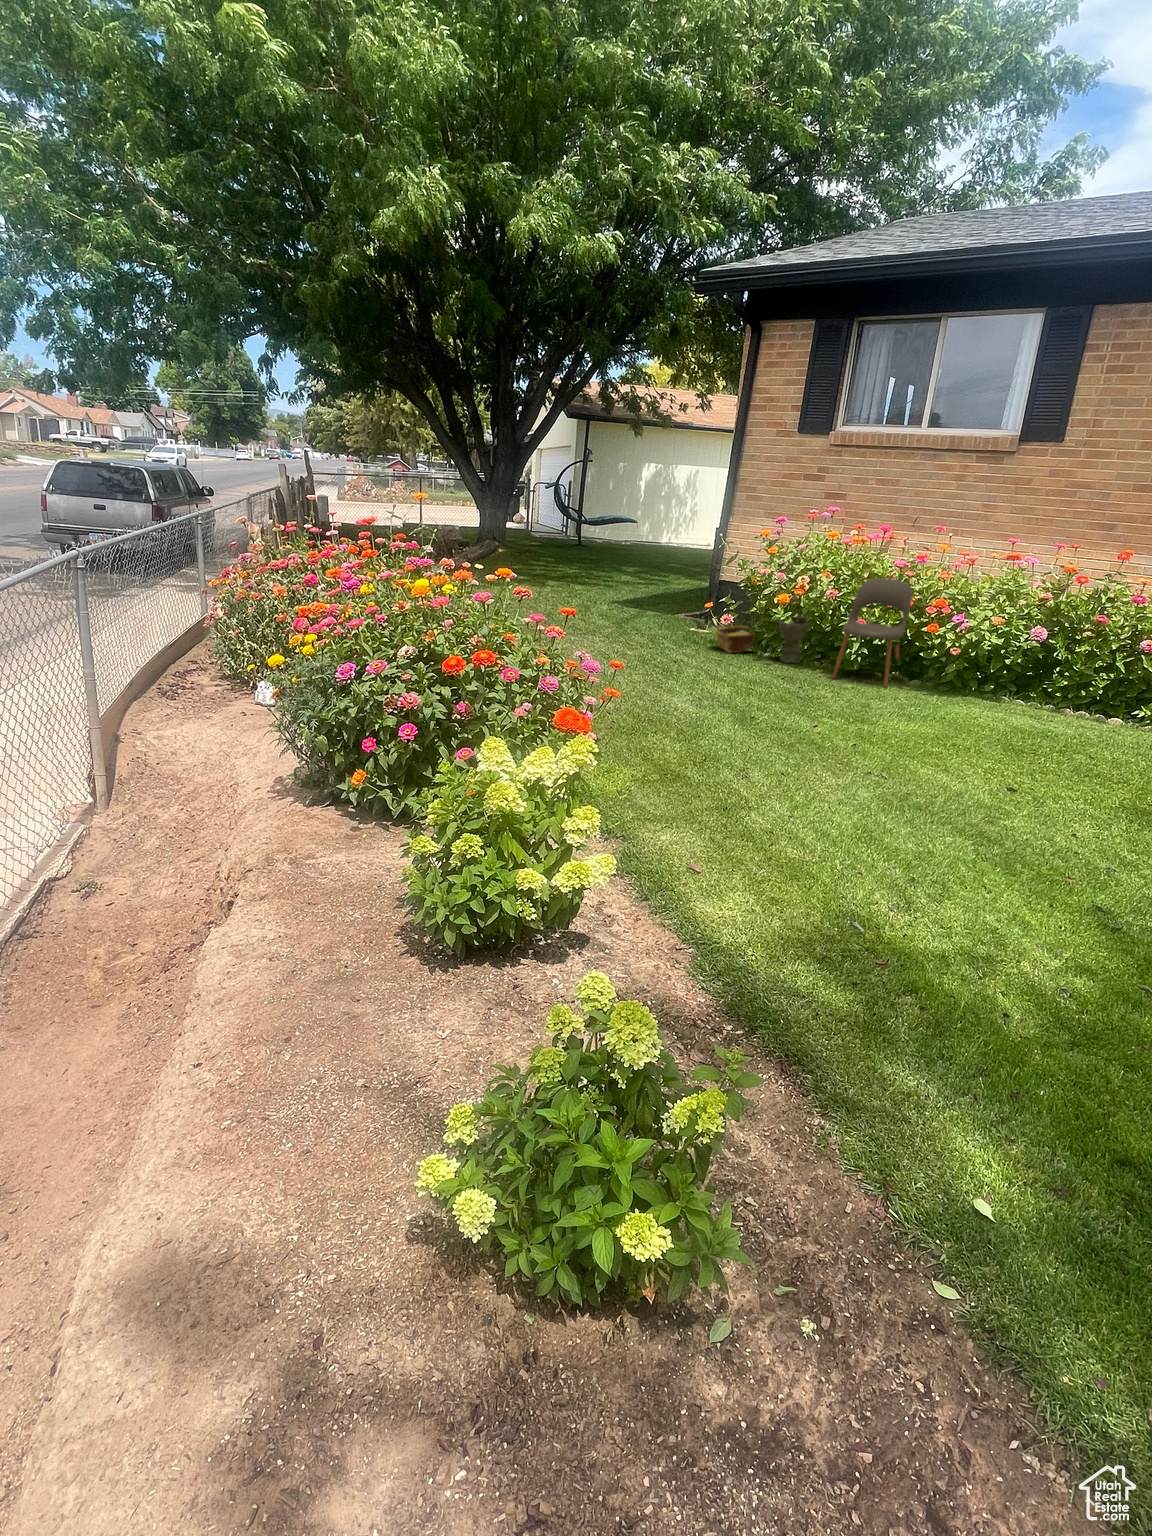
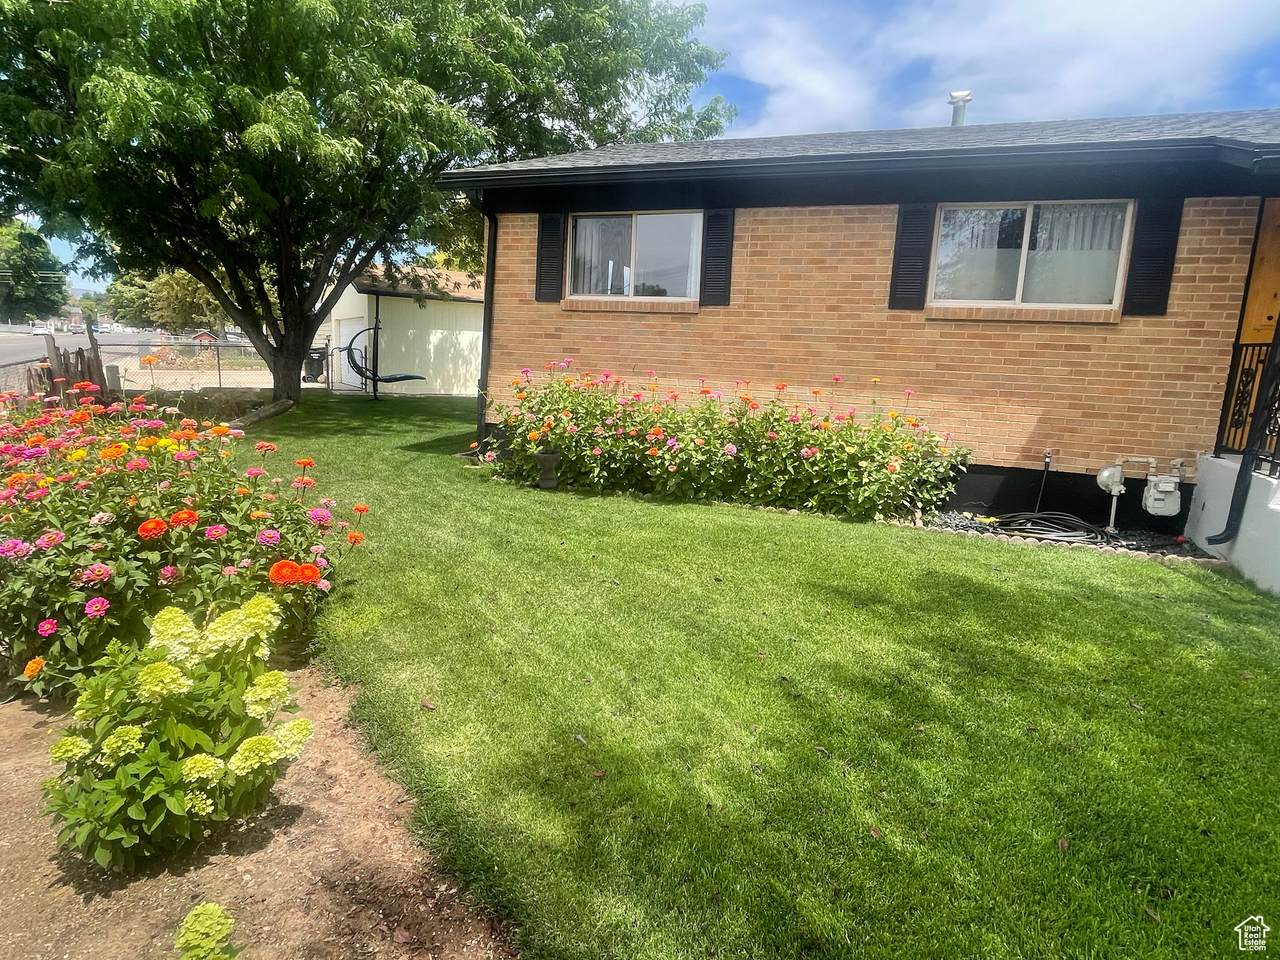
chair: present [832,578,912,687] -> none [581,414,636,501]
woven basket: present [716,626,754,653] -> none [483,455,522,484]

